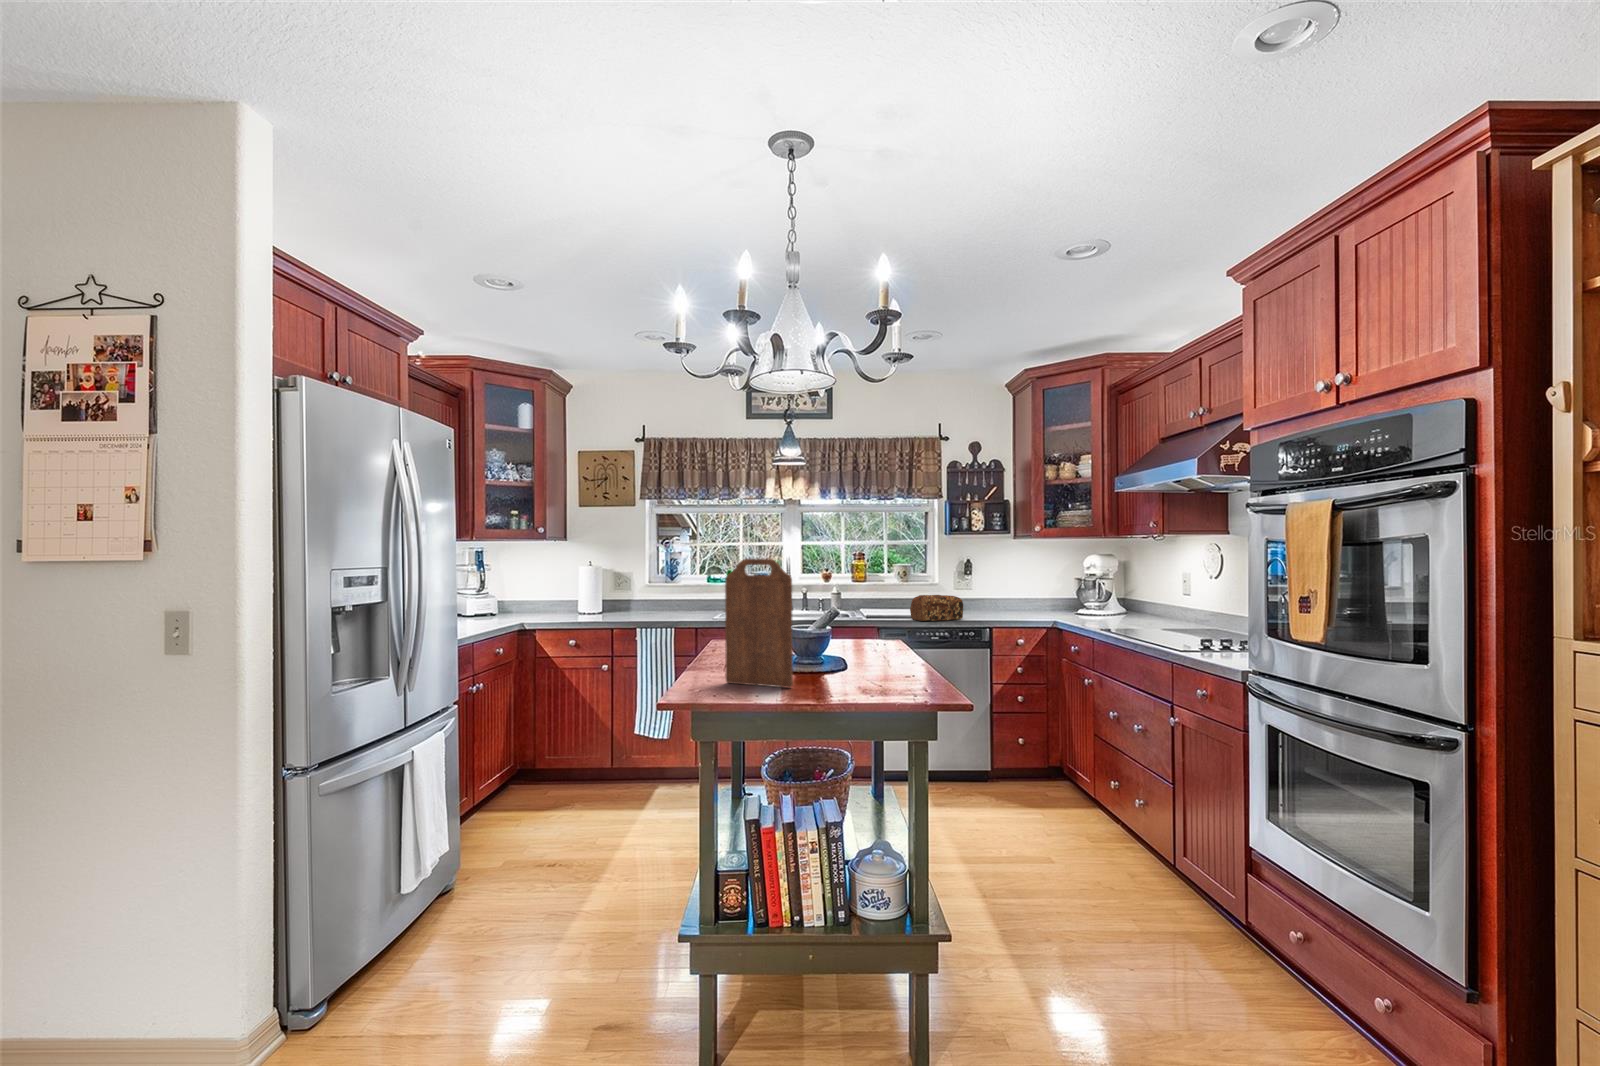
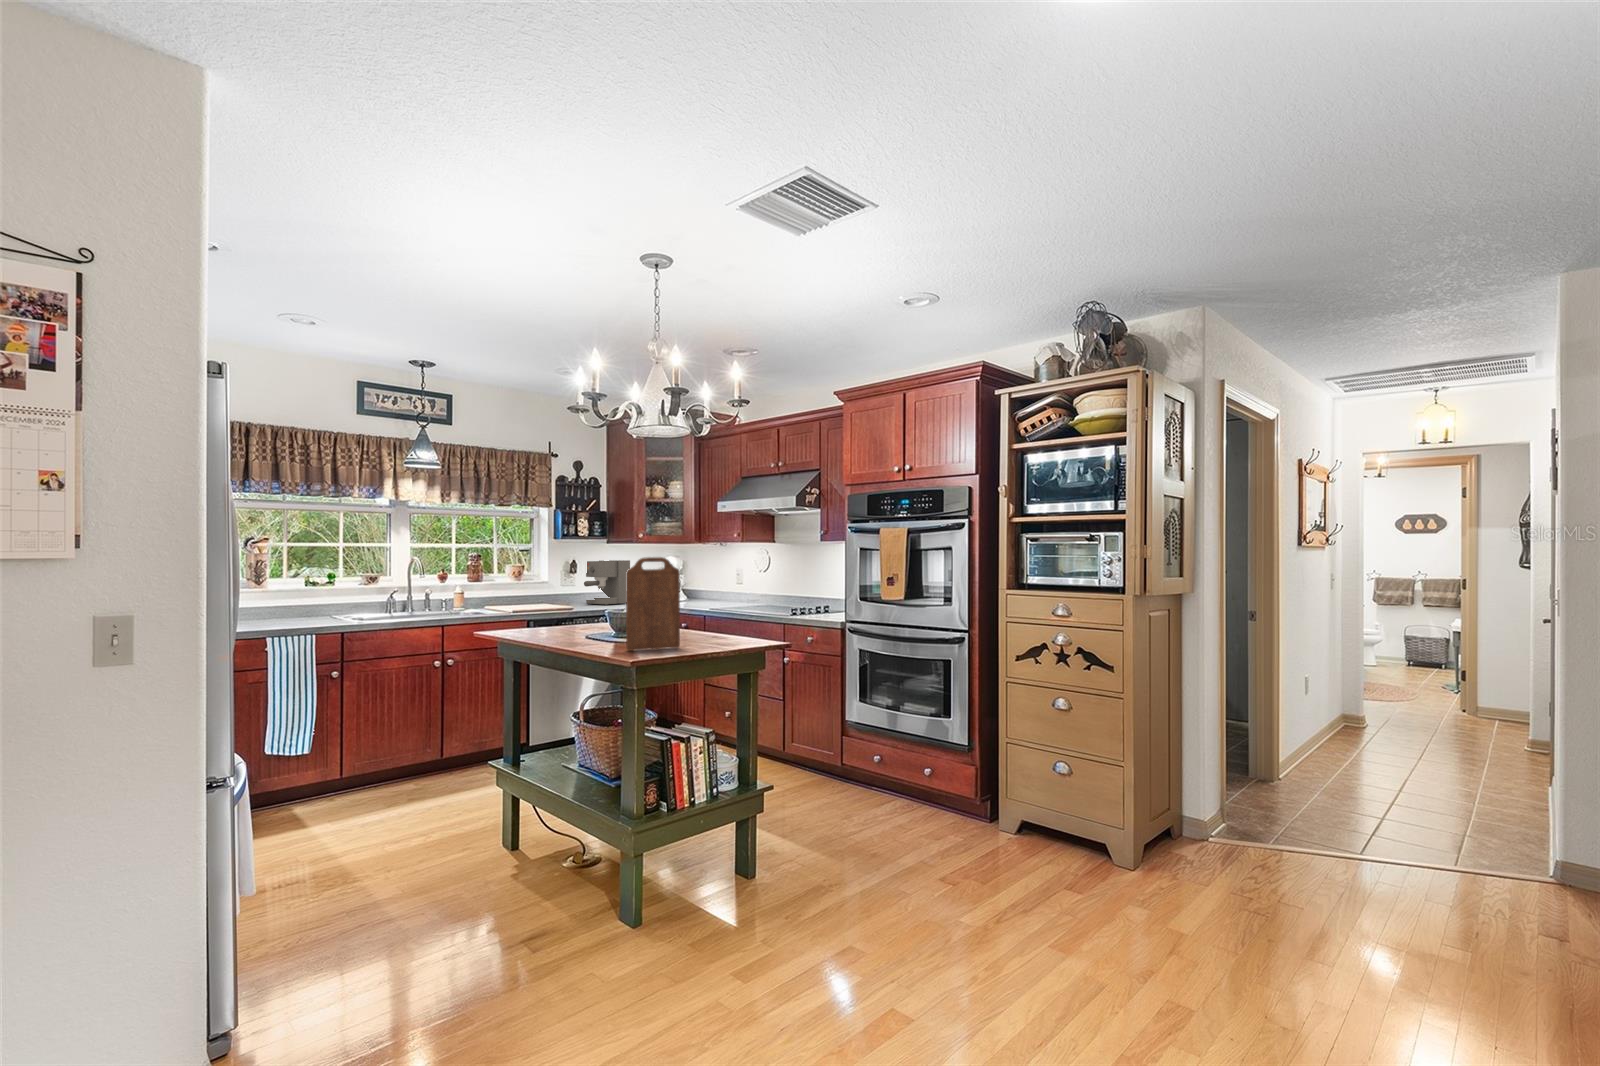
coffee maker: none [981,559,1041,612] -> present [584,560,630,605]
bread loaf: present [910,595,963,621] -> none [549,591,594,615]

